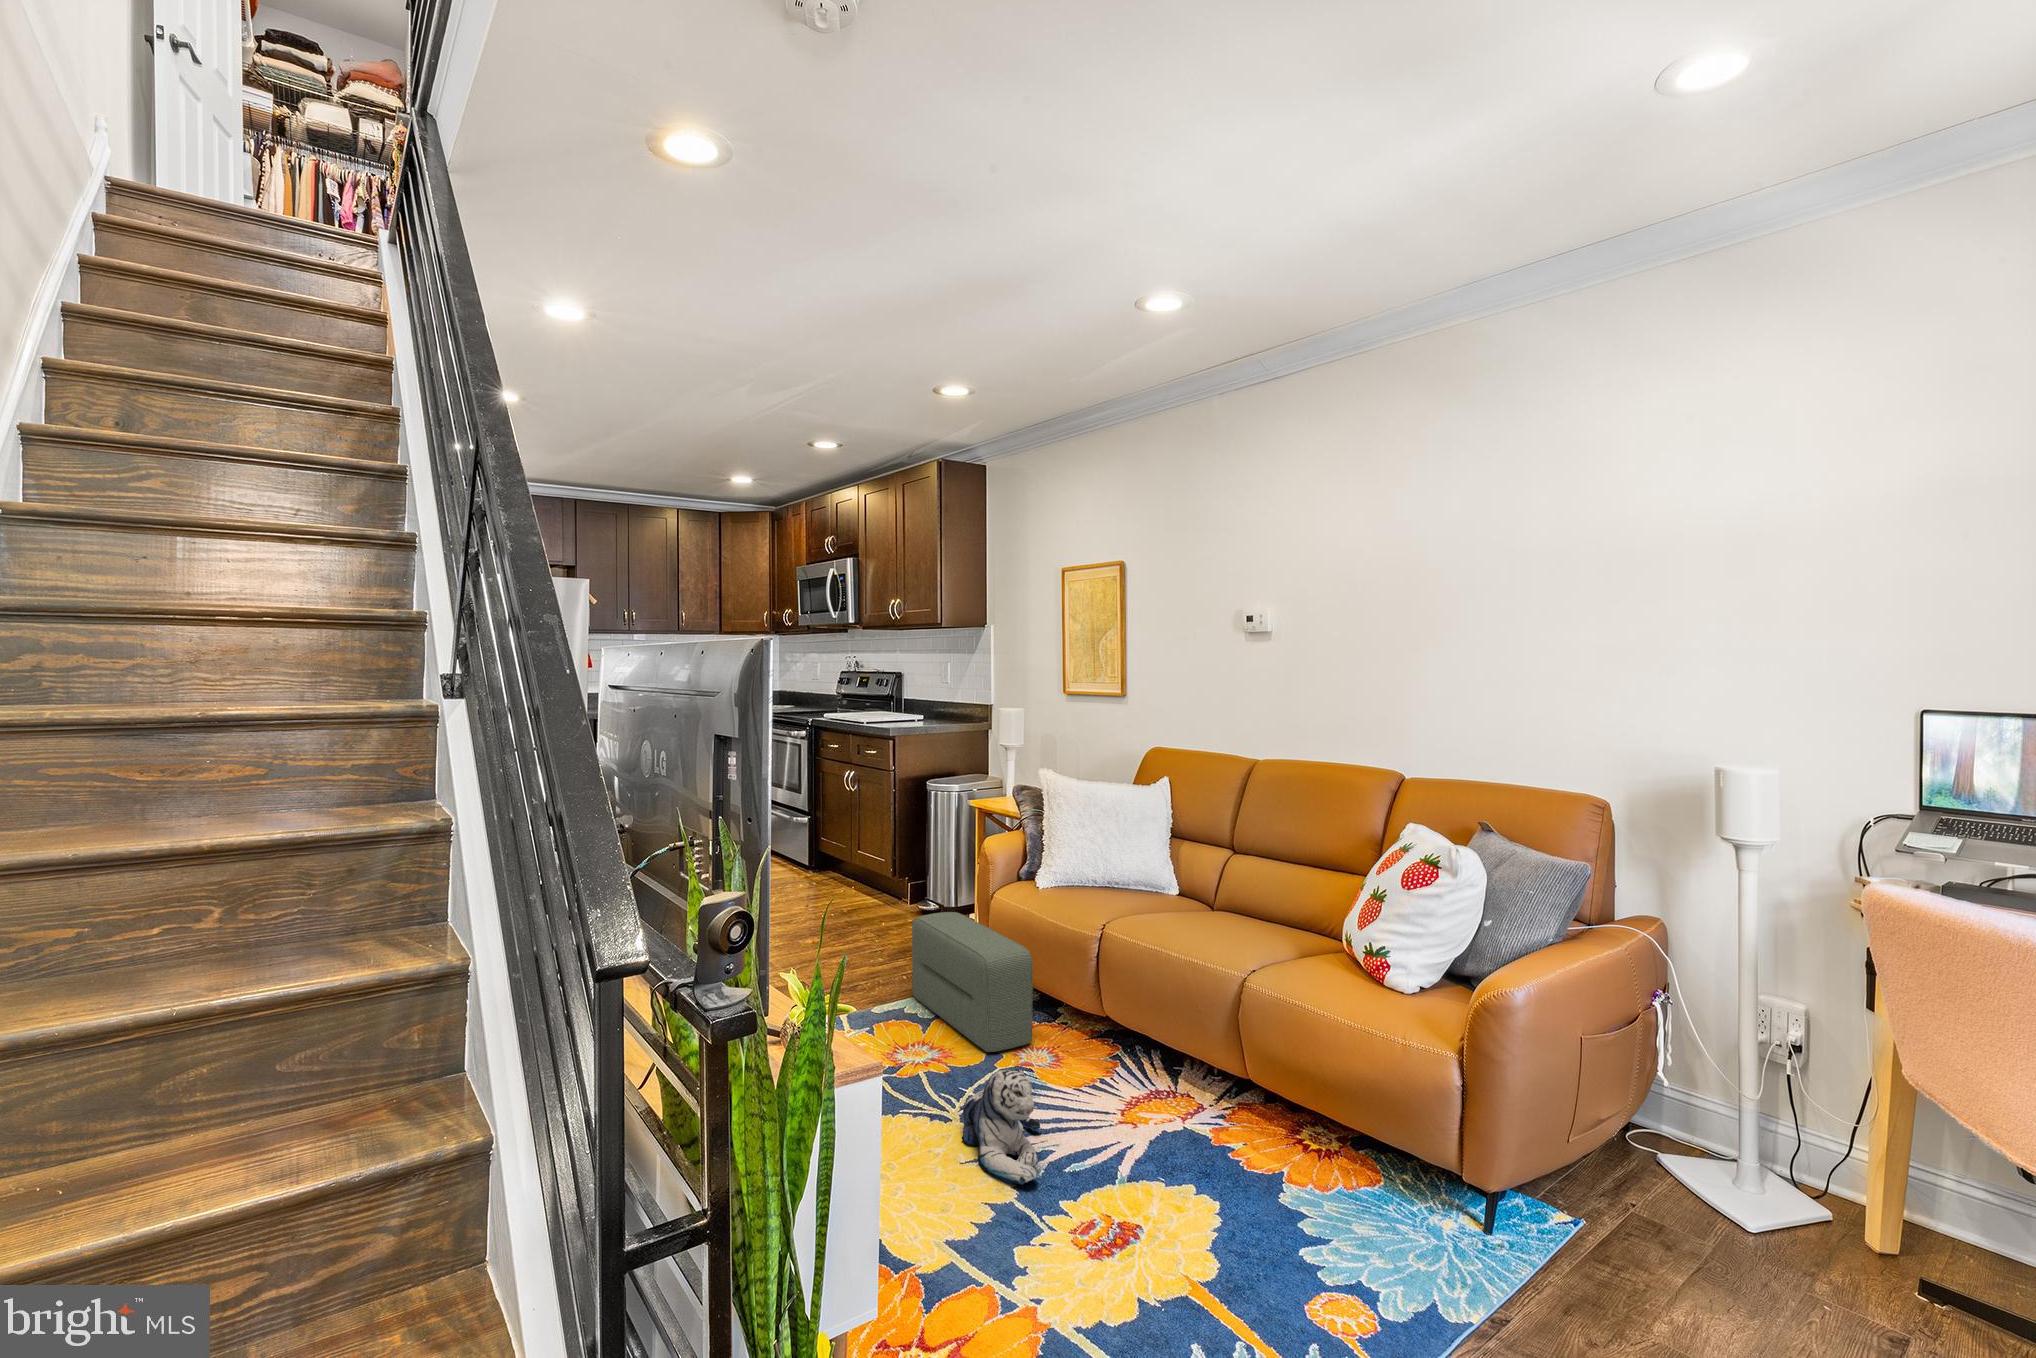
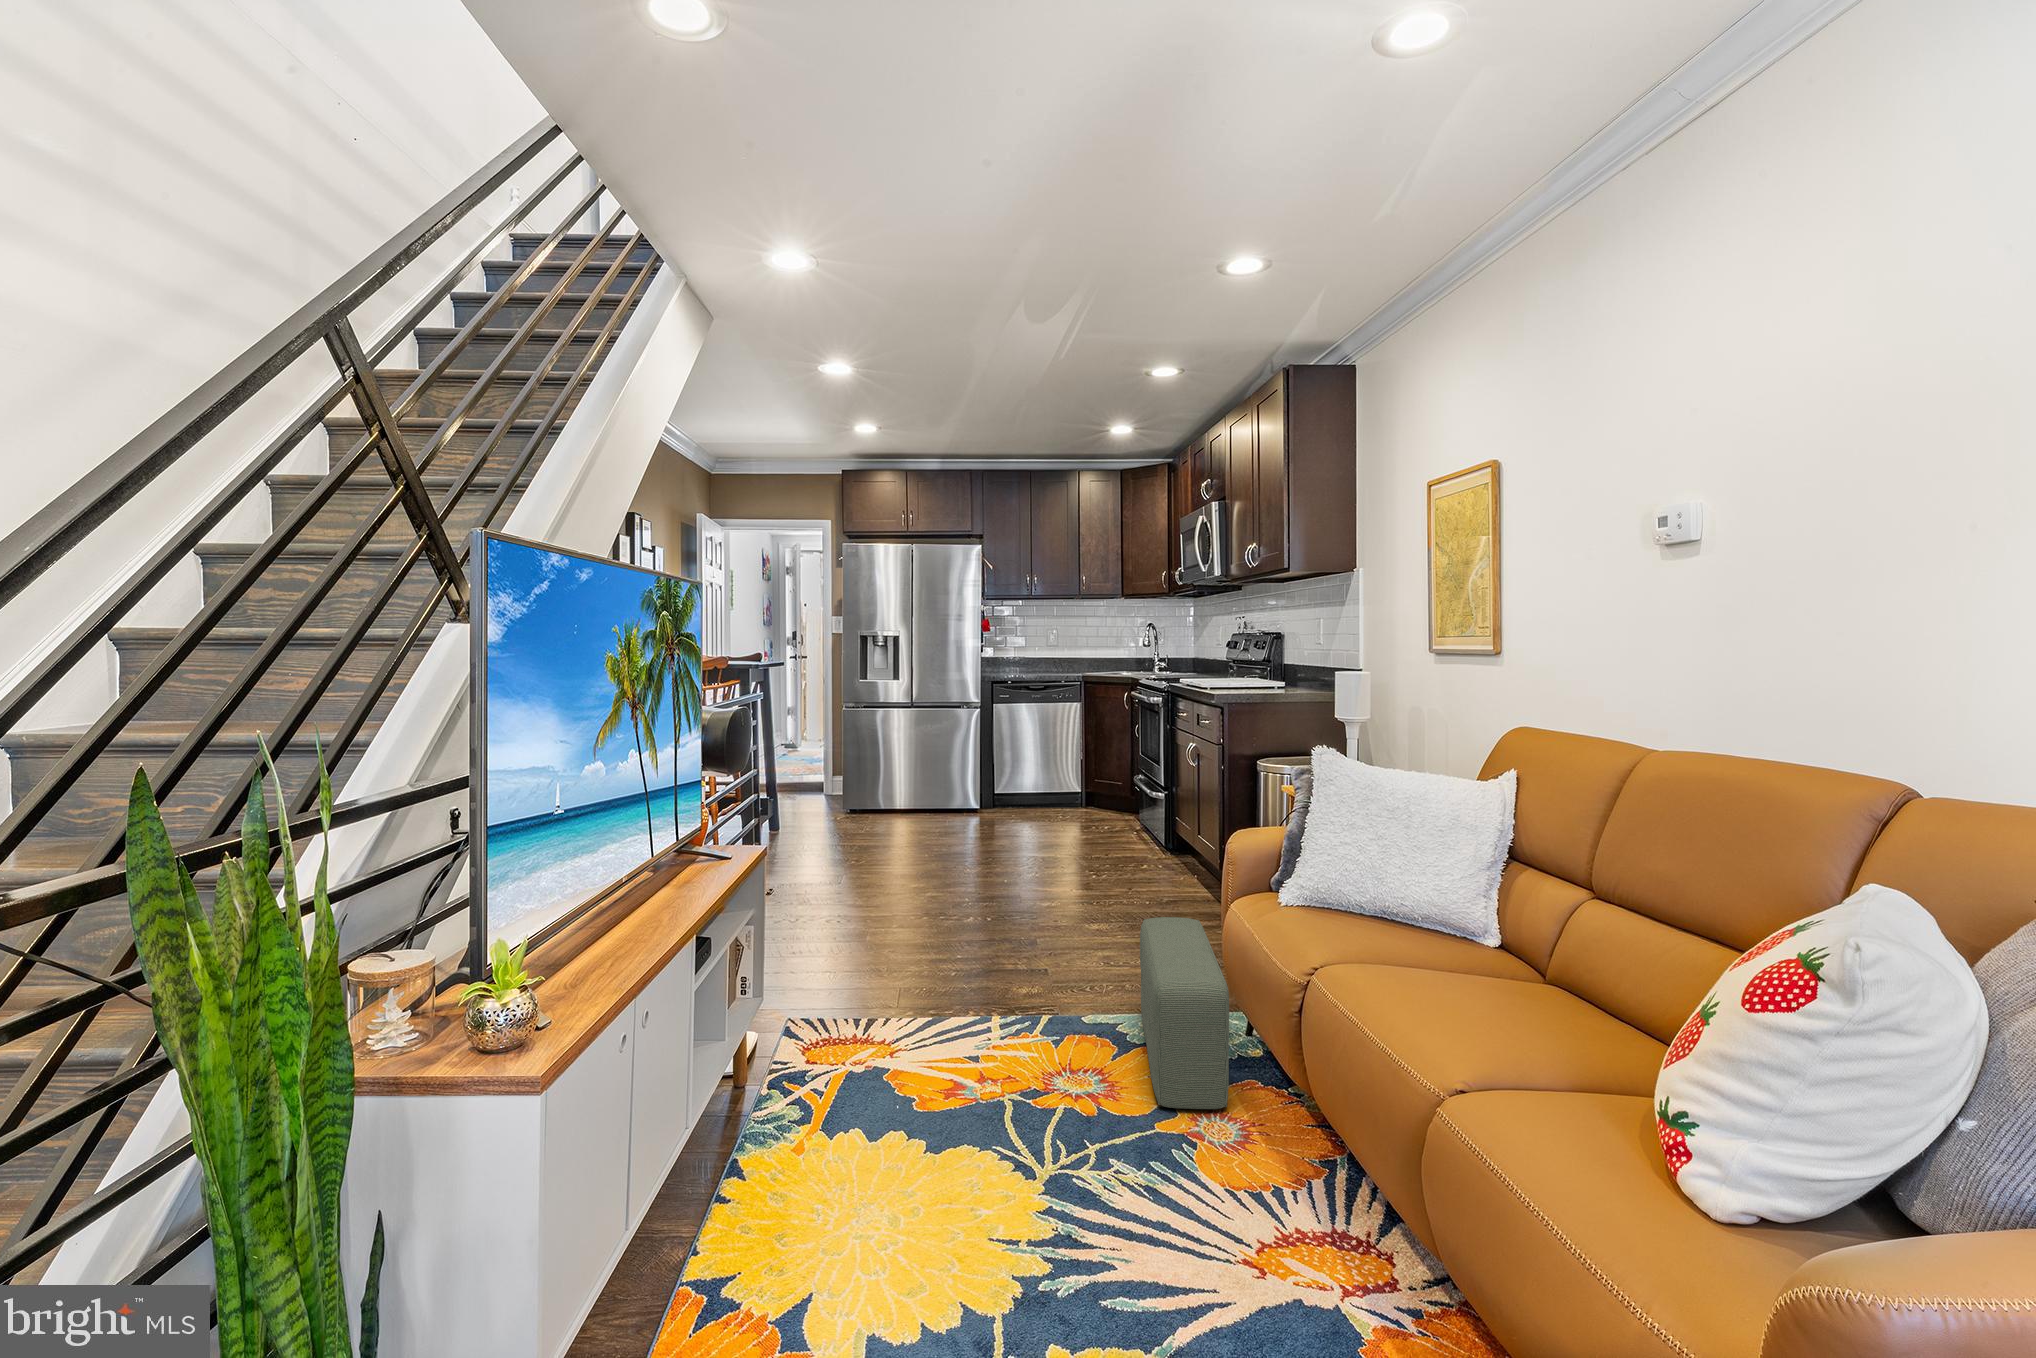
plush toy: present [962,1069,1041,1185] -> none [1006,1136,1123,1301]

